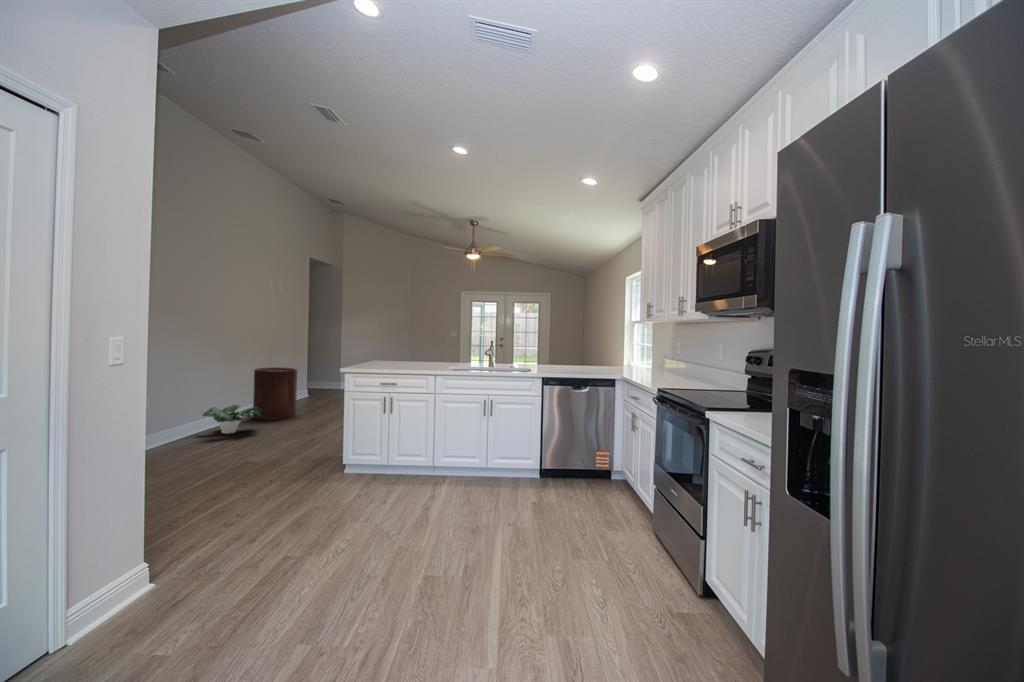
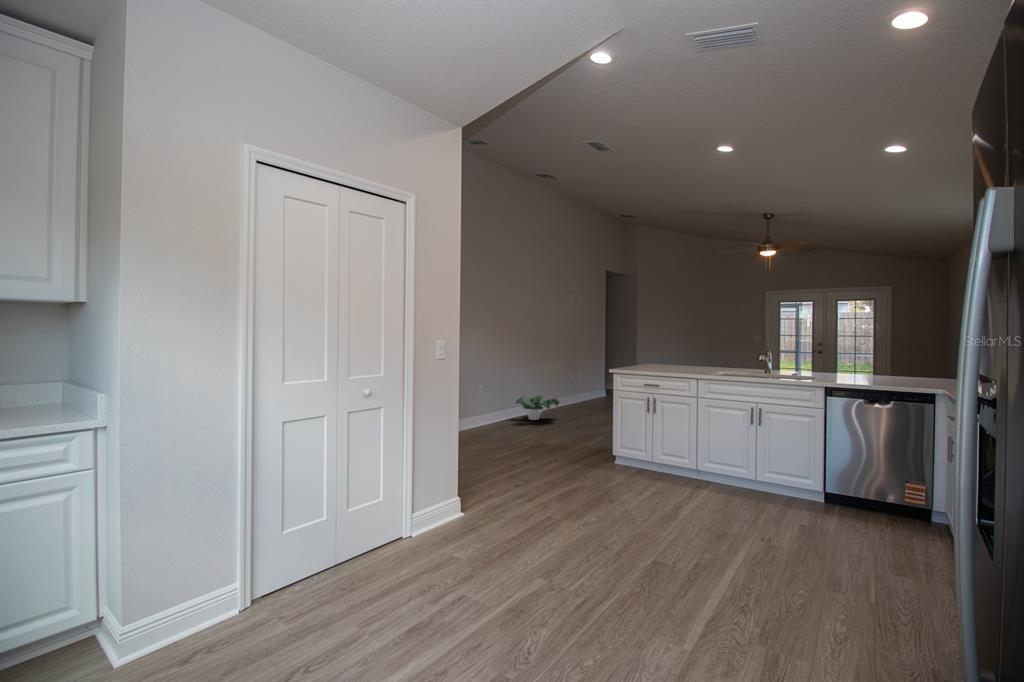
trash can: present [253,368,297,420] -> none [556,364,592,412]

